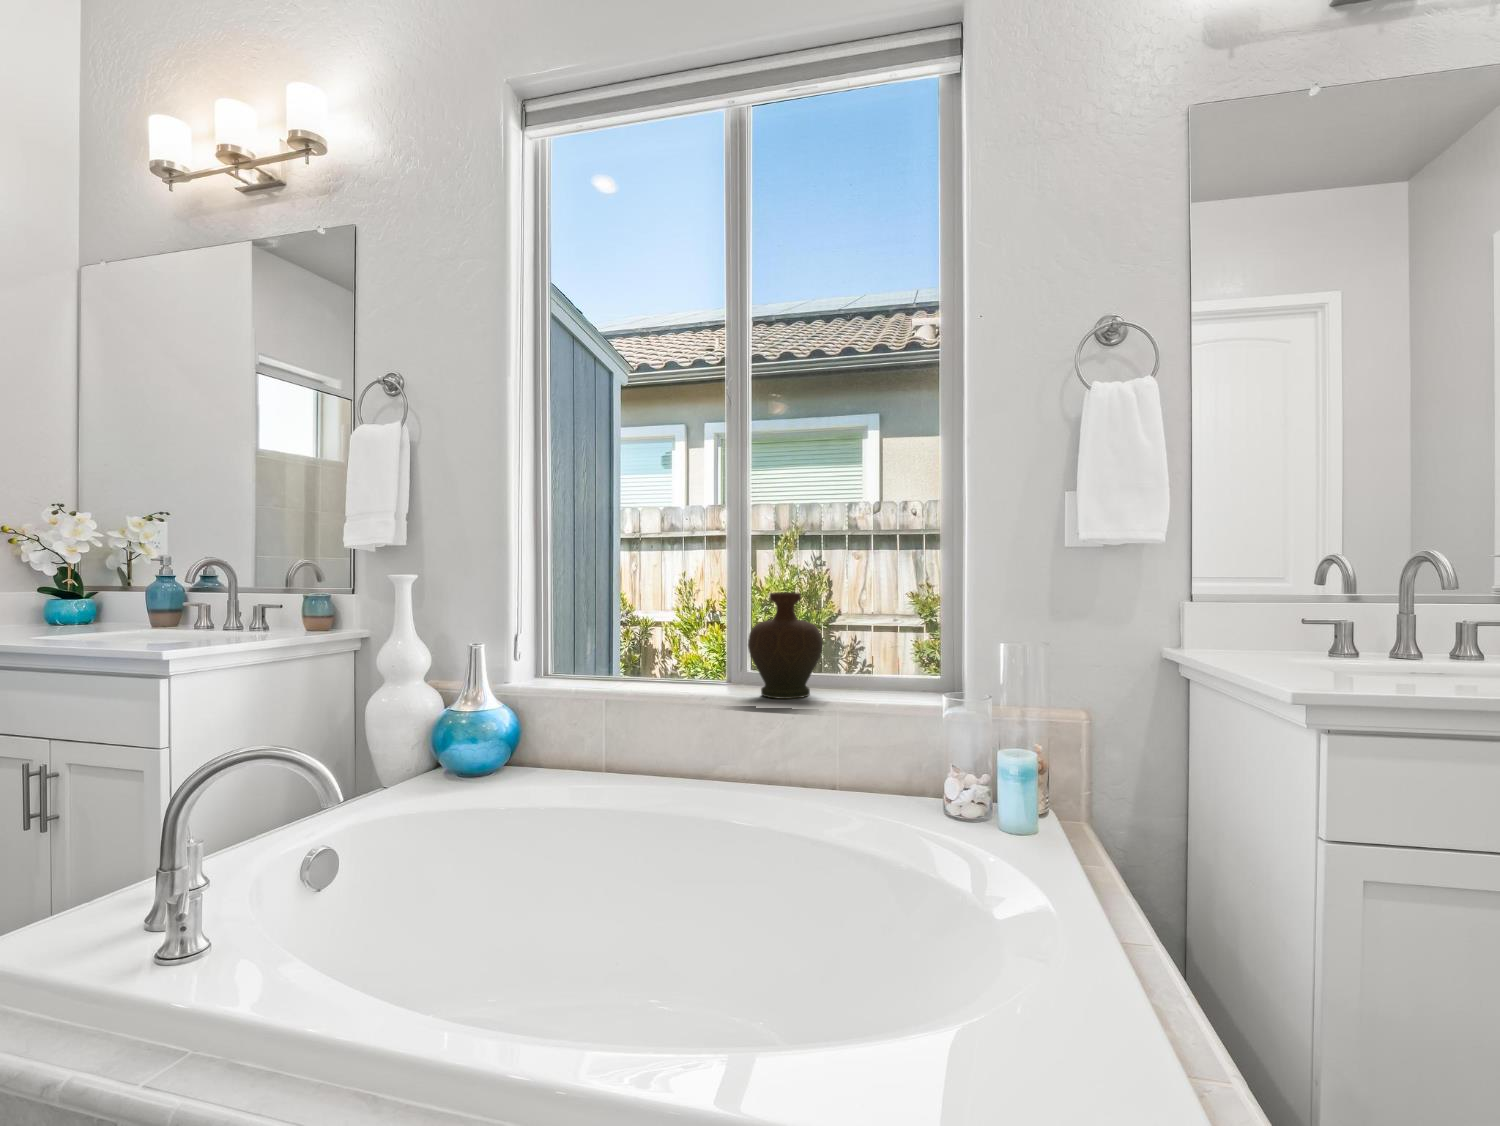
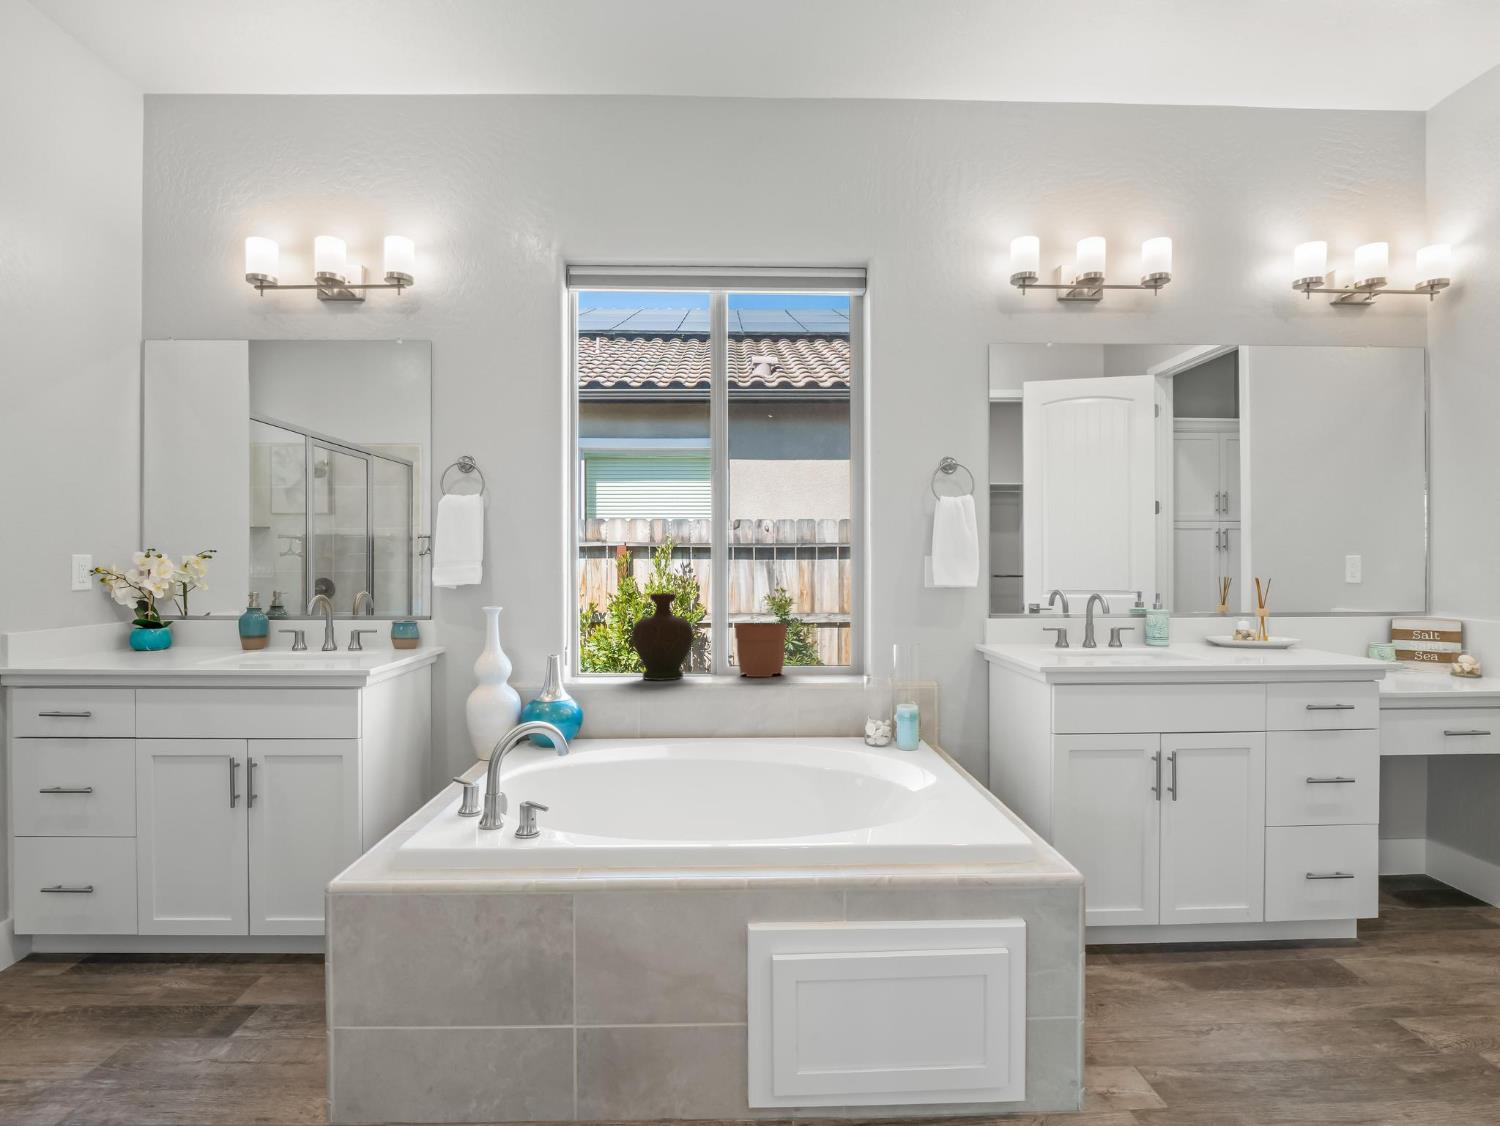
plant pot: none [873,600,939,698] -> present [735,622,787,677]

